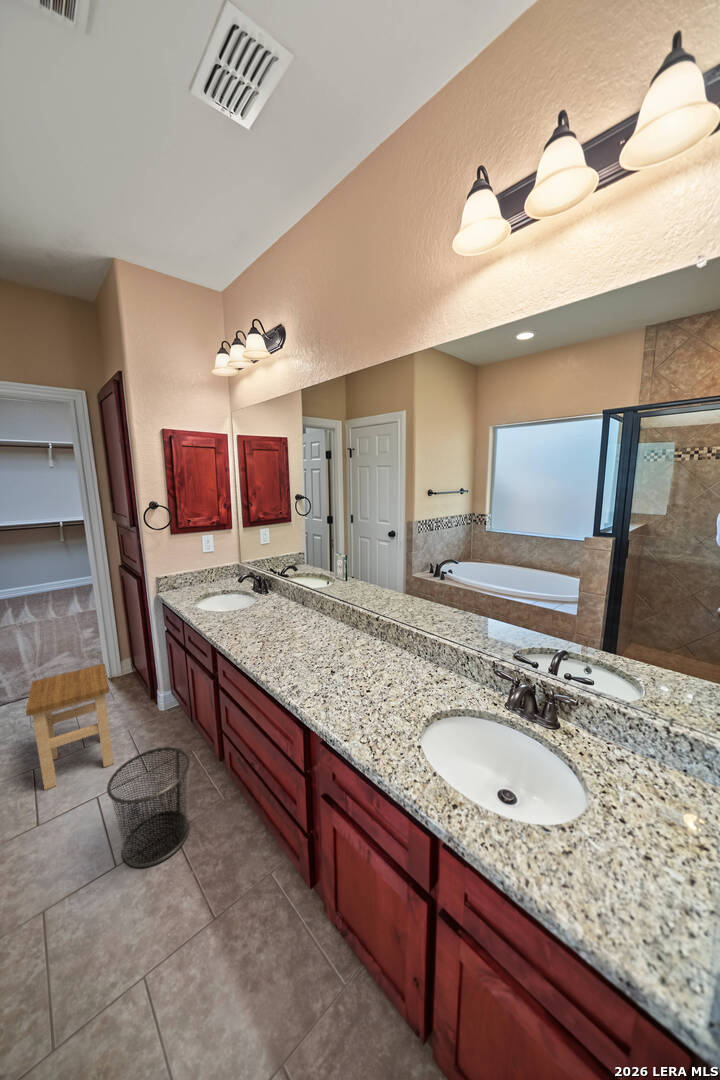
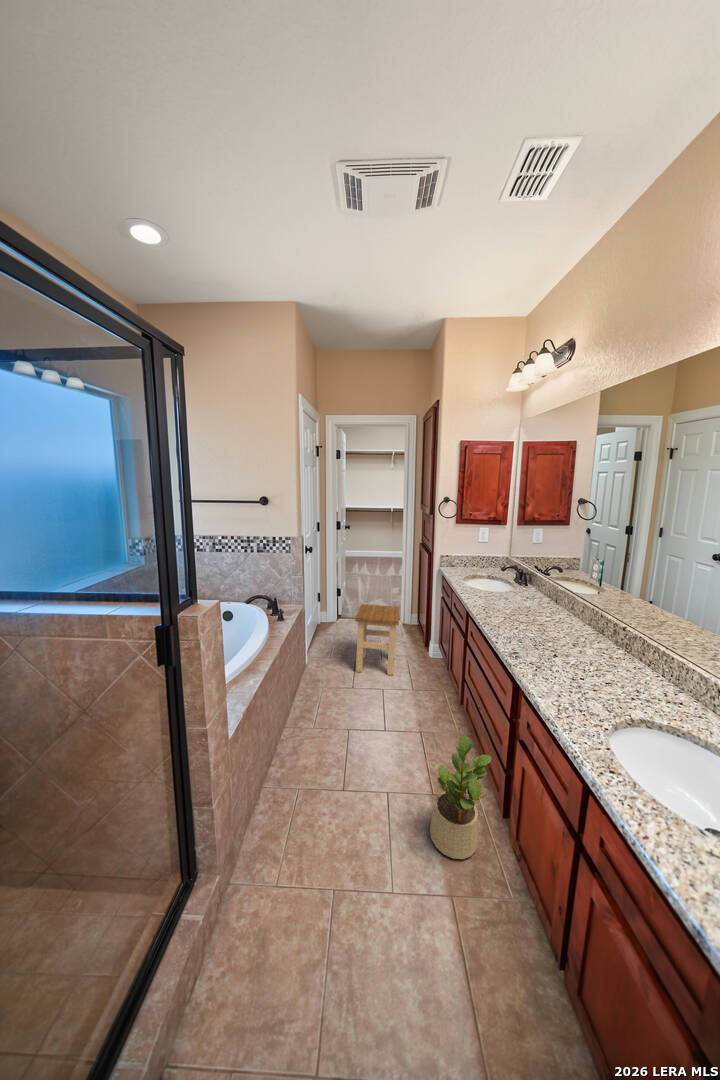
waste bin: present [107,747,190,867] -> none [385,669,437,744]
potted plant: none [225,821,298,997] -> present [430,734,492,859]

